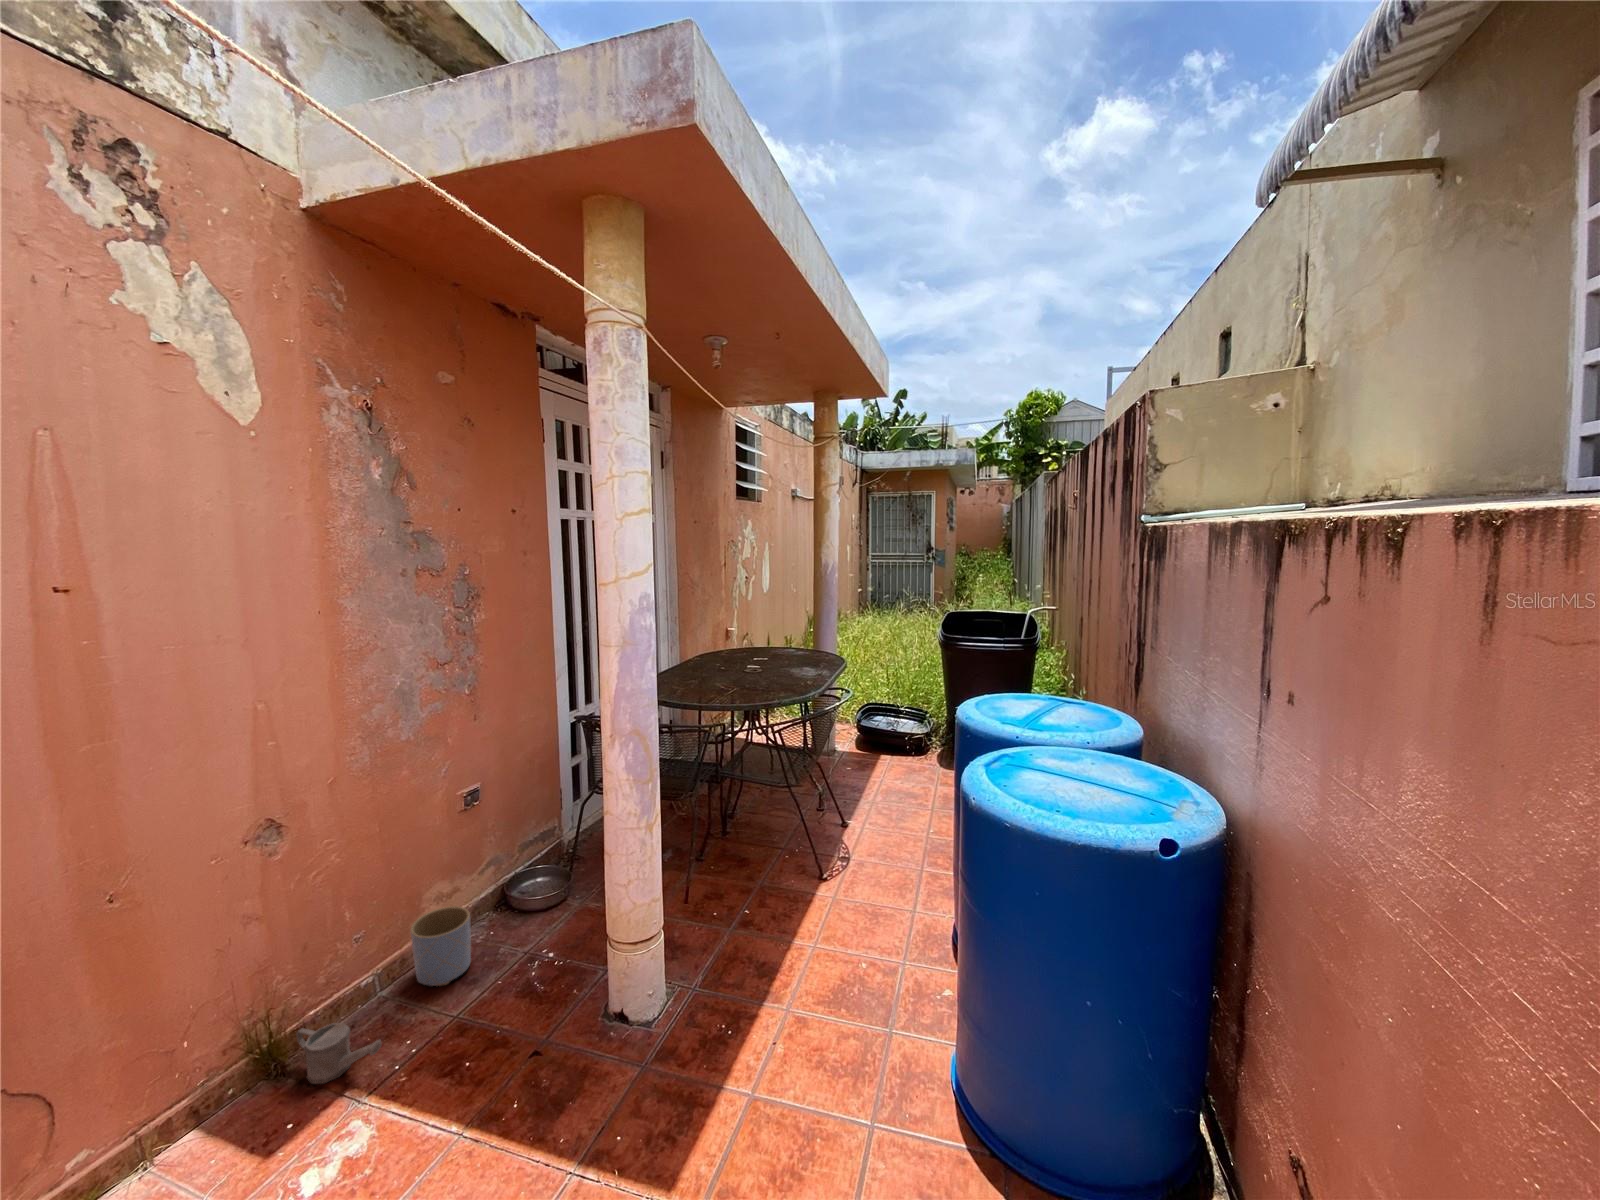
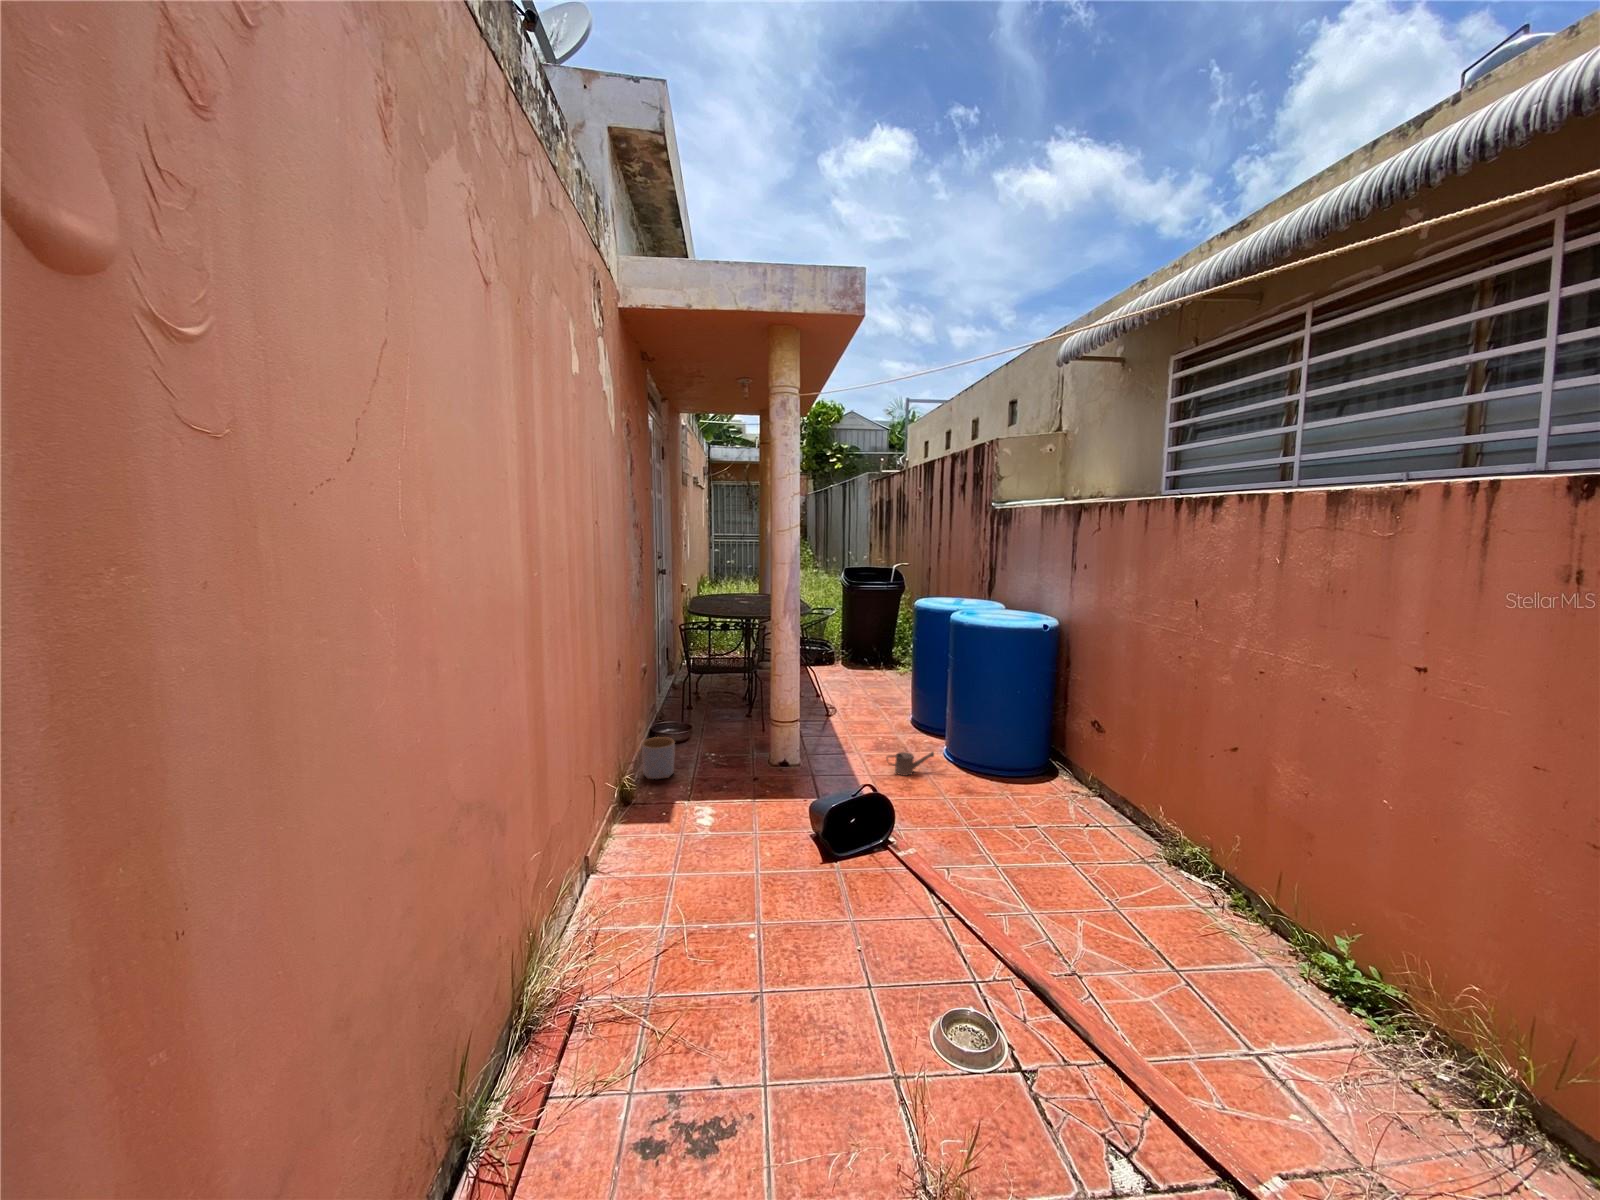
watering can: present [296,1023,381,1084] -> present [886,752,934,776]

